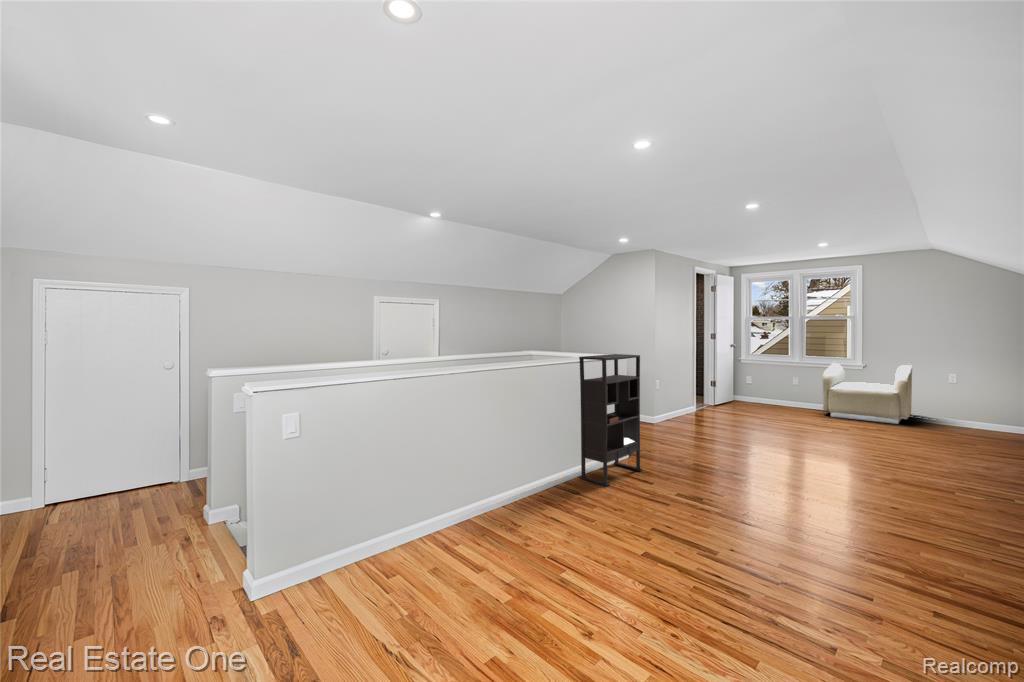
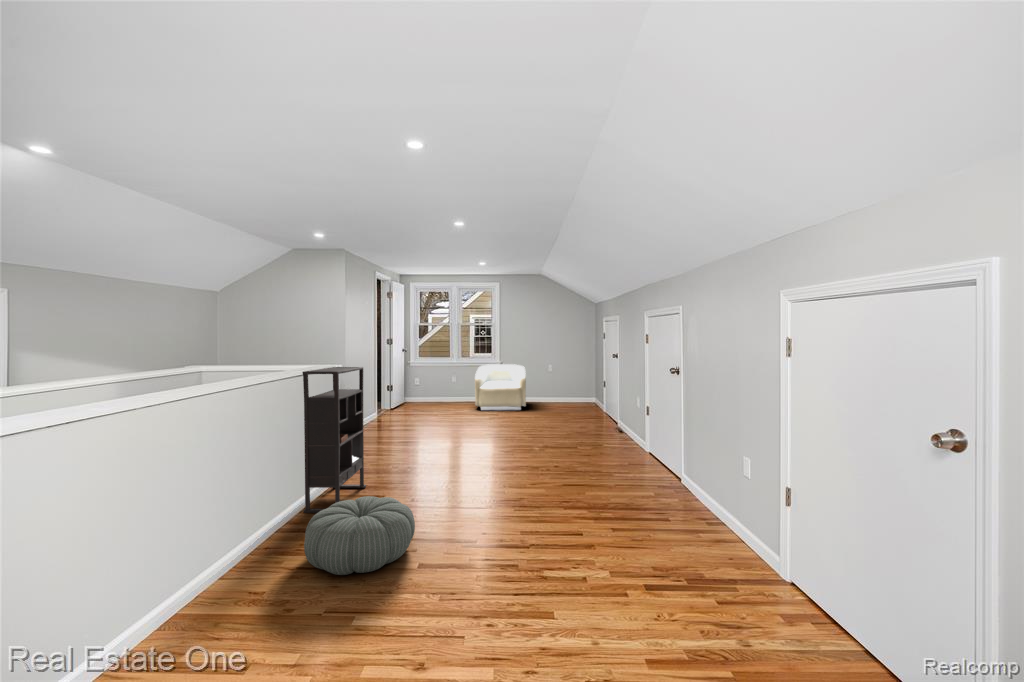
pouf: none [553,474,652,542] -> present [304,496,415,575]

